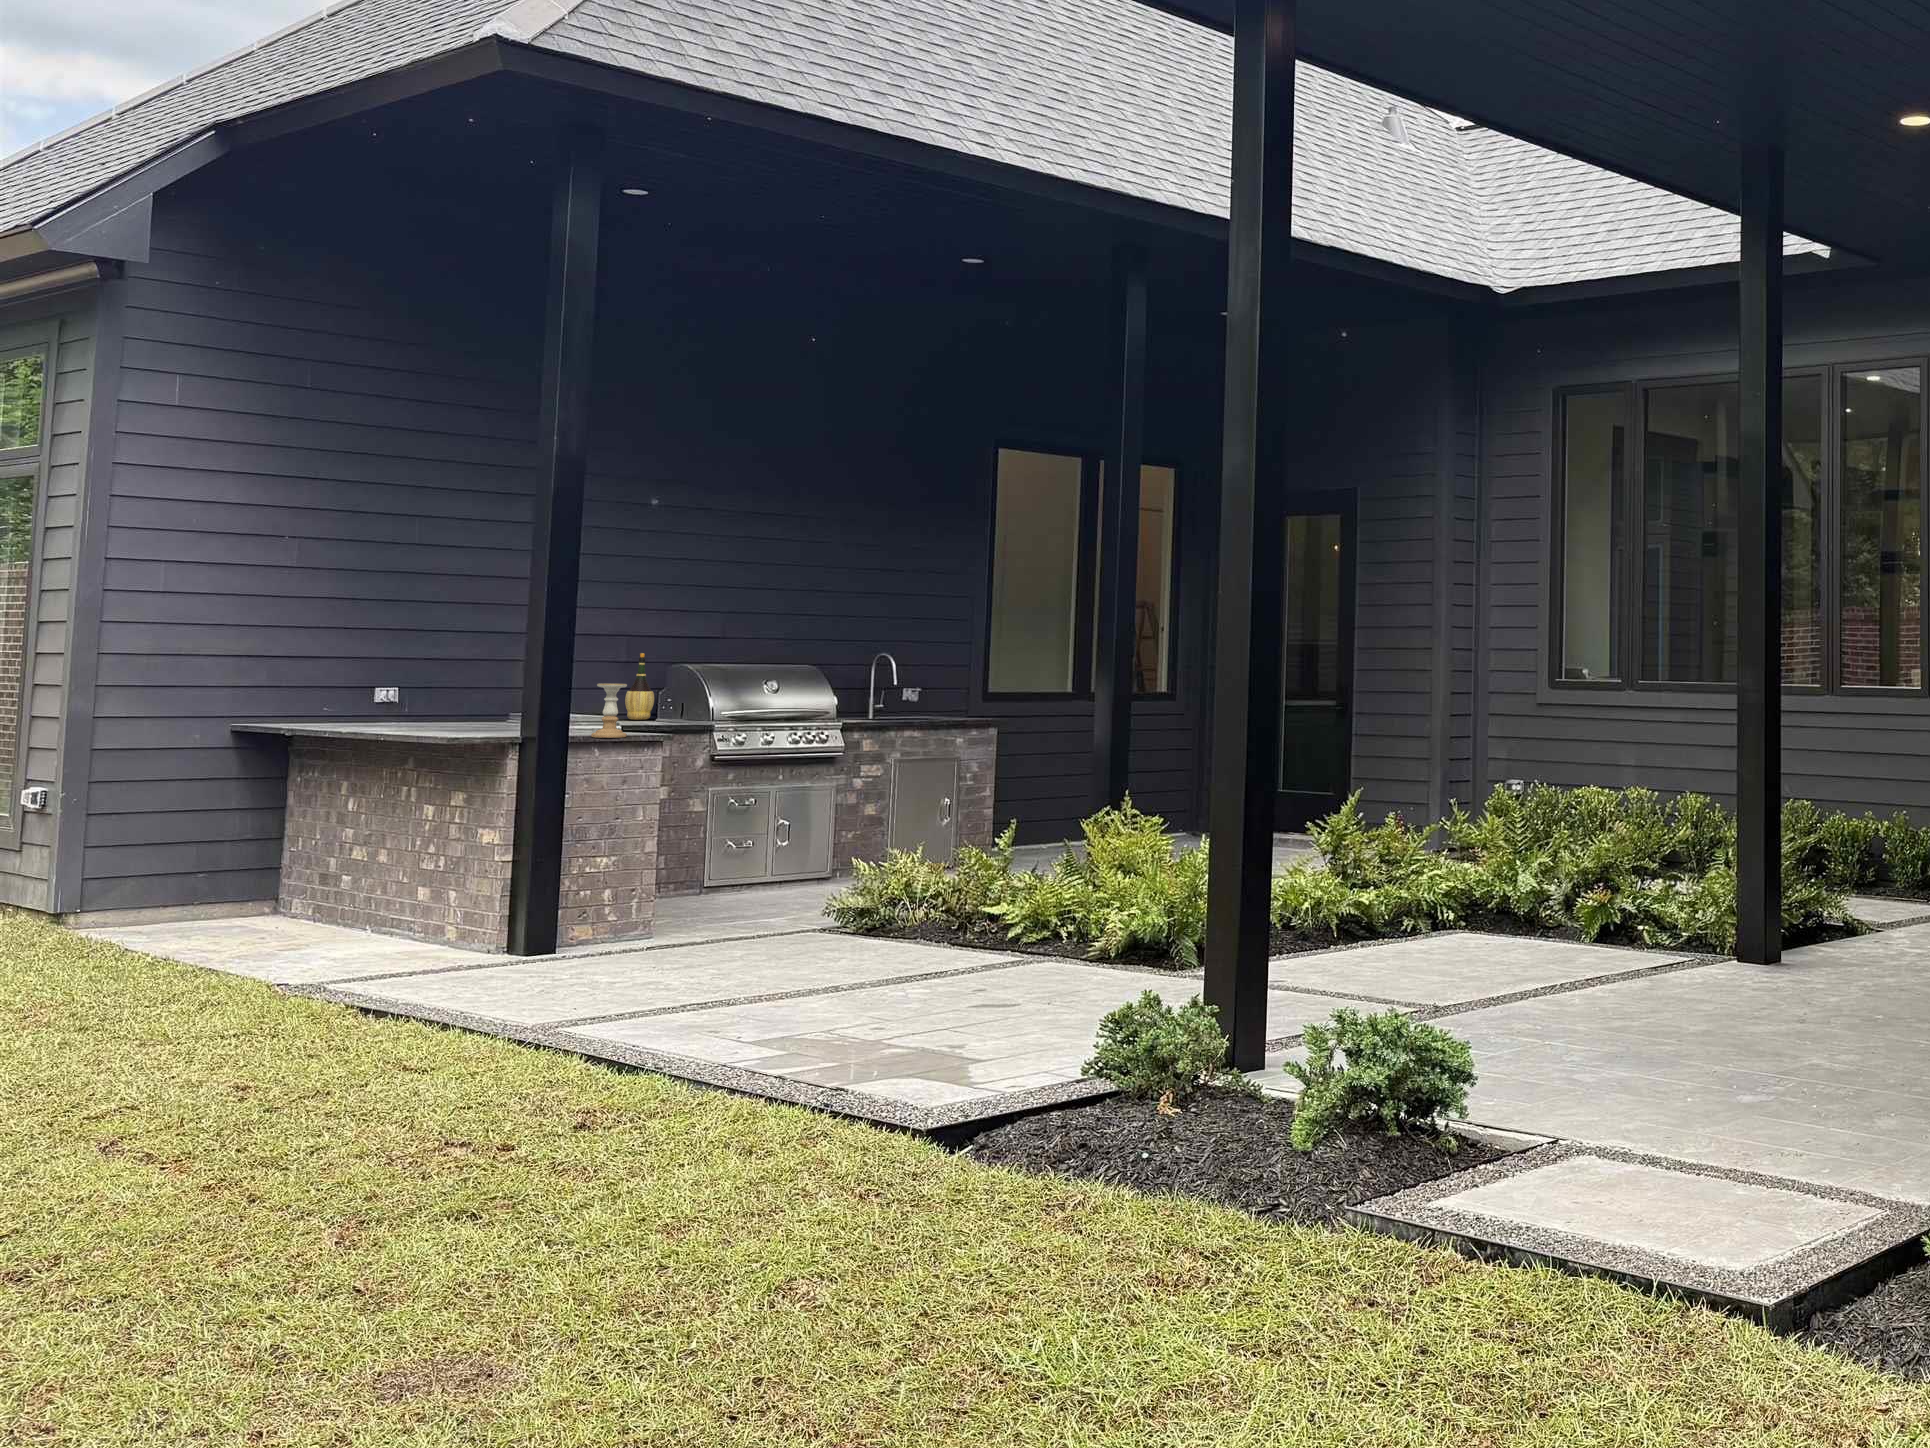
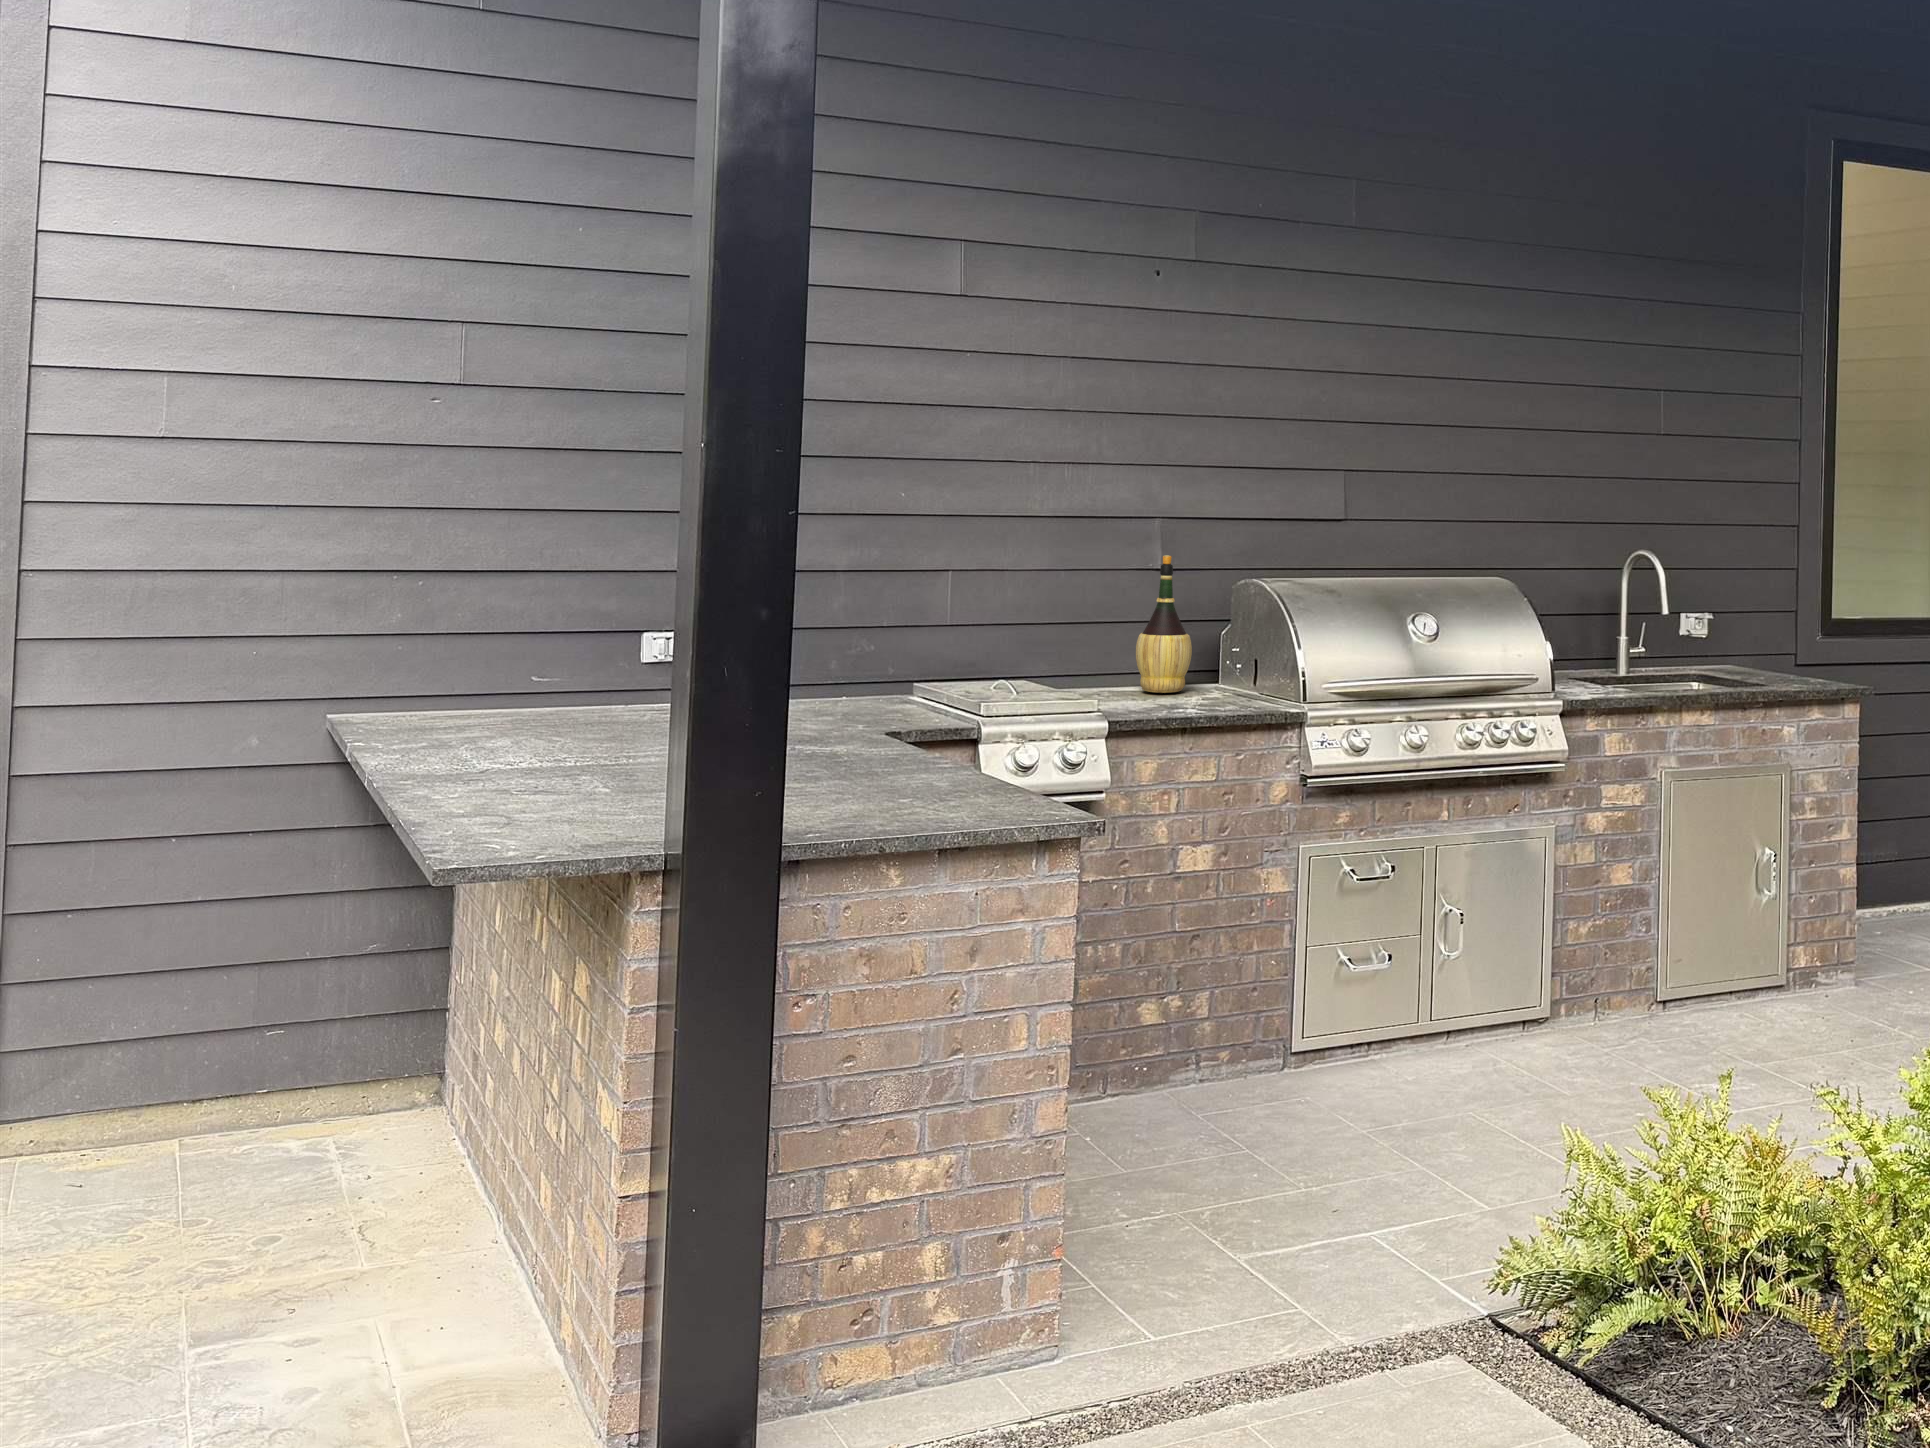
candle holder: present [591,684,627,738] -> none [898,673,988,825]

